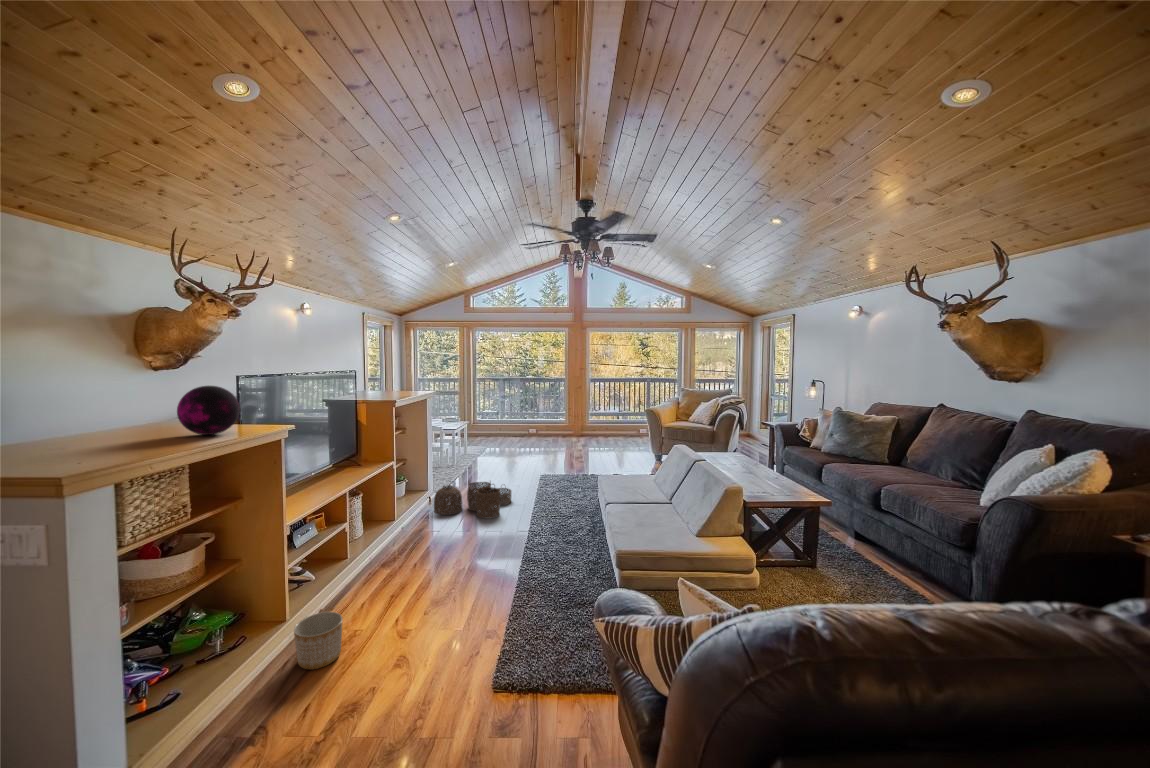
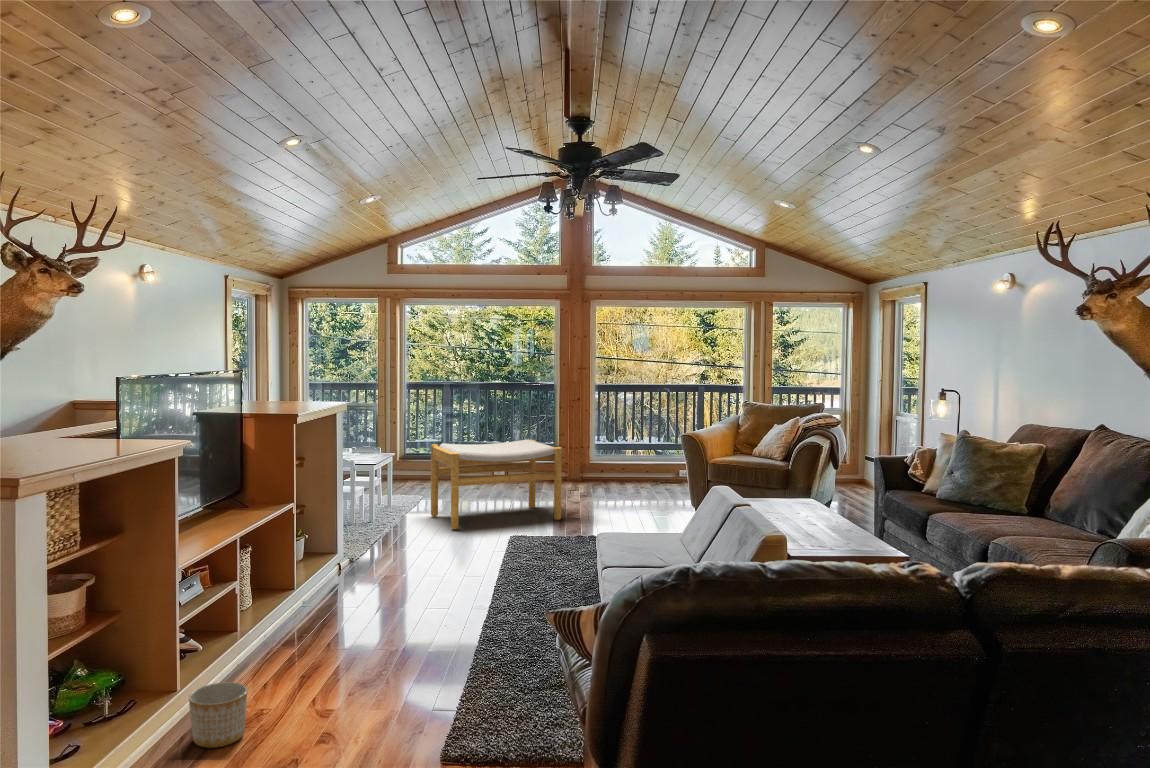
decorative orb: present [177,386,240,435] -> none [63,389,131,449]
footstool: none [491,413,573,471] -> present [431,440,562,530]
woven basket: present [434,481,511,518] -> none [346,537,463,592]

